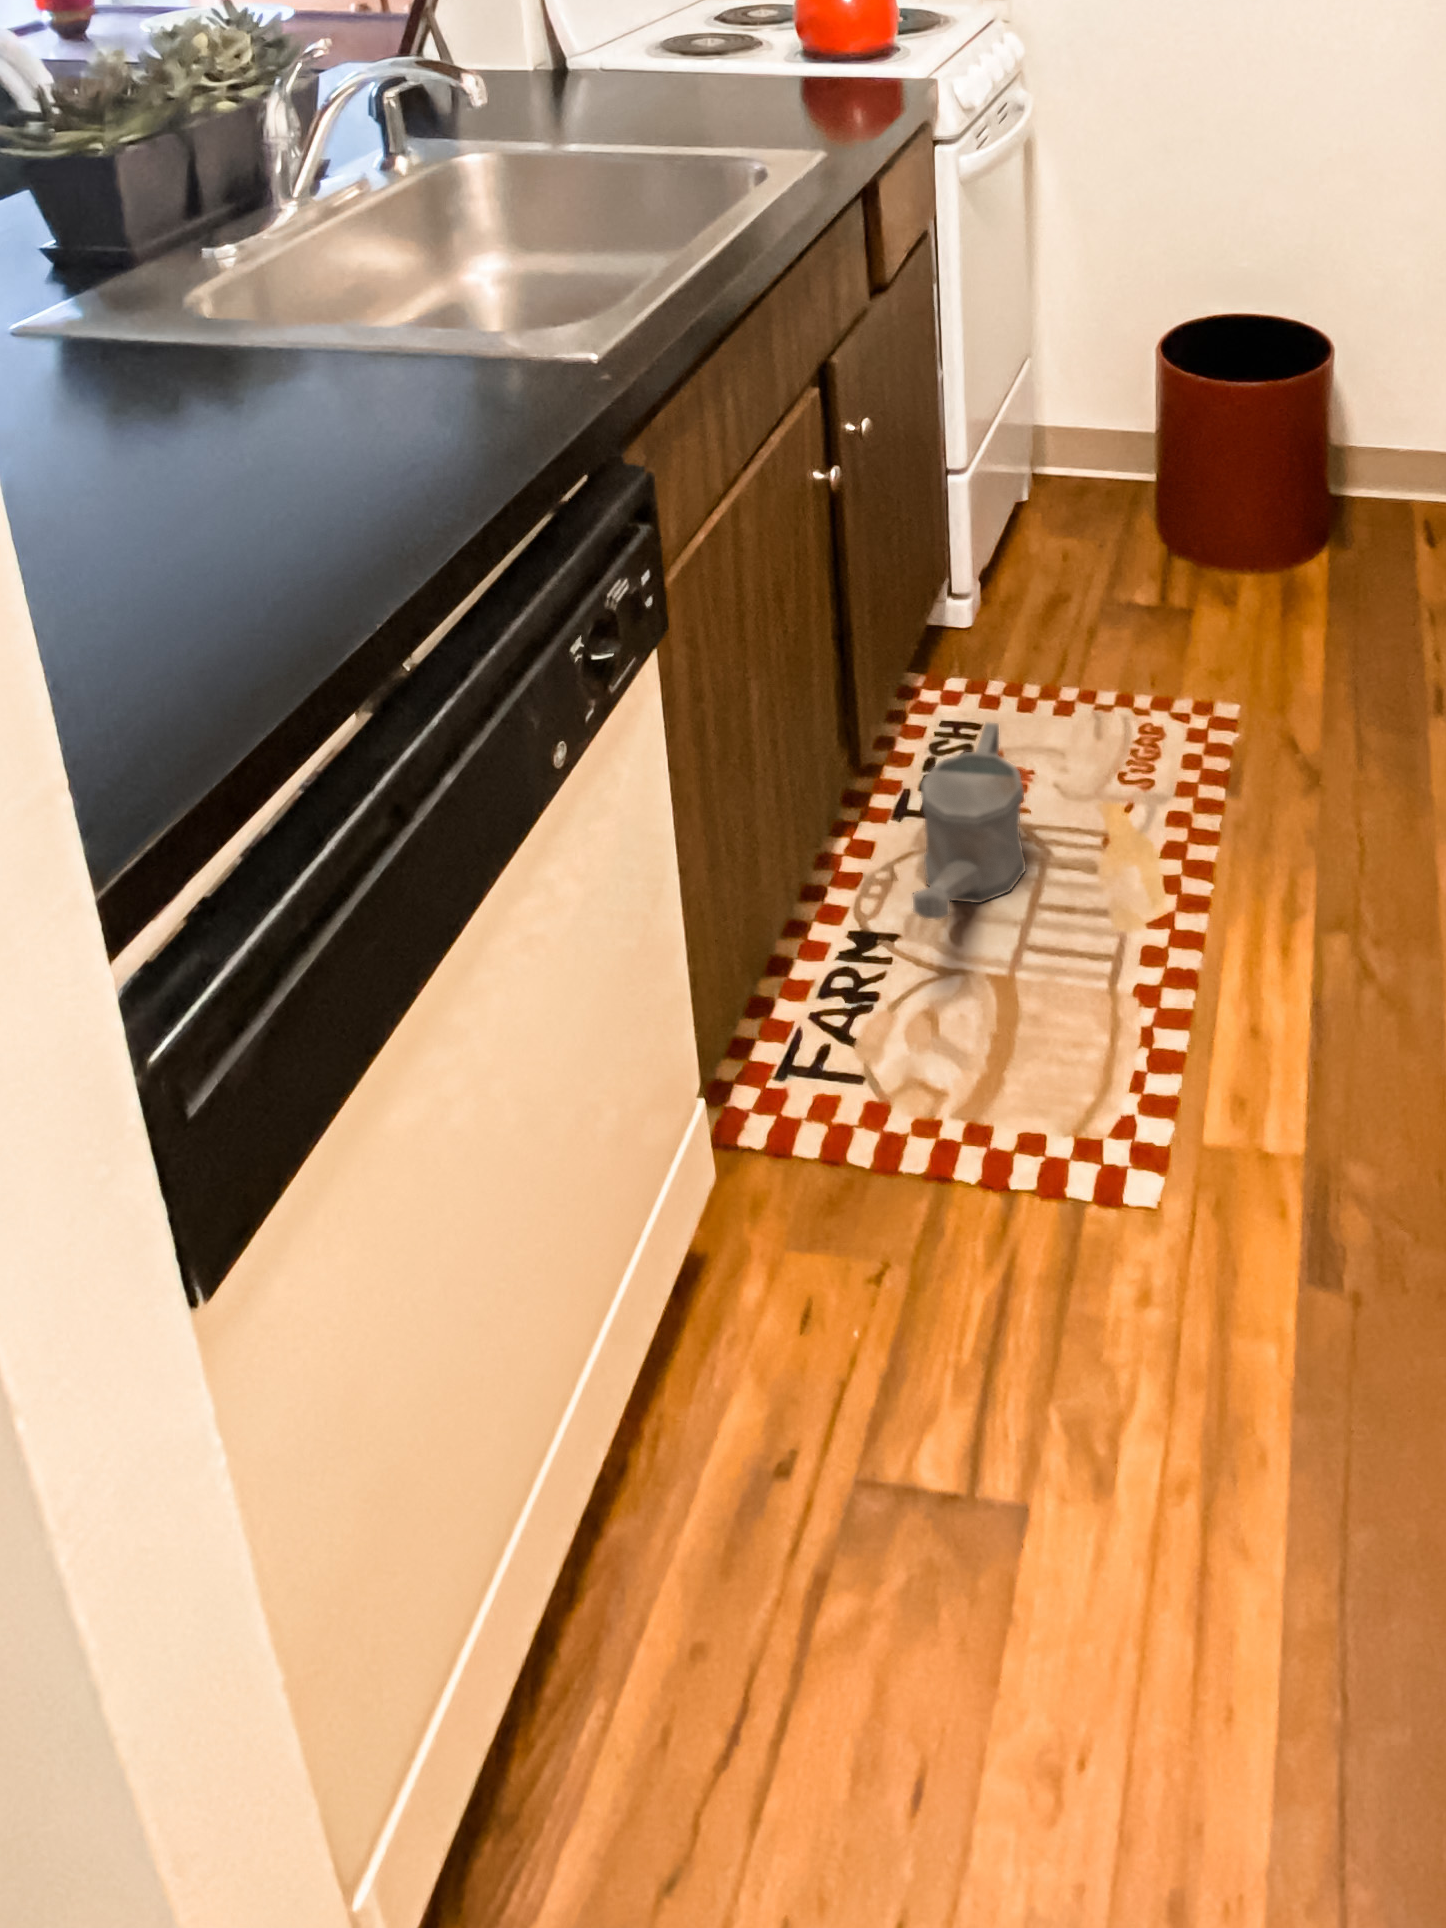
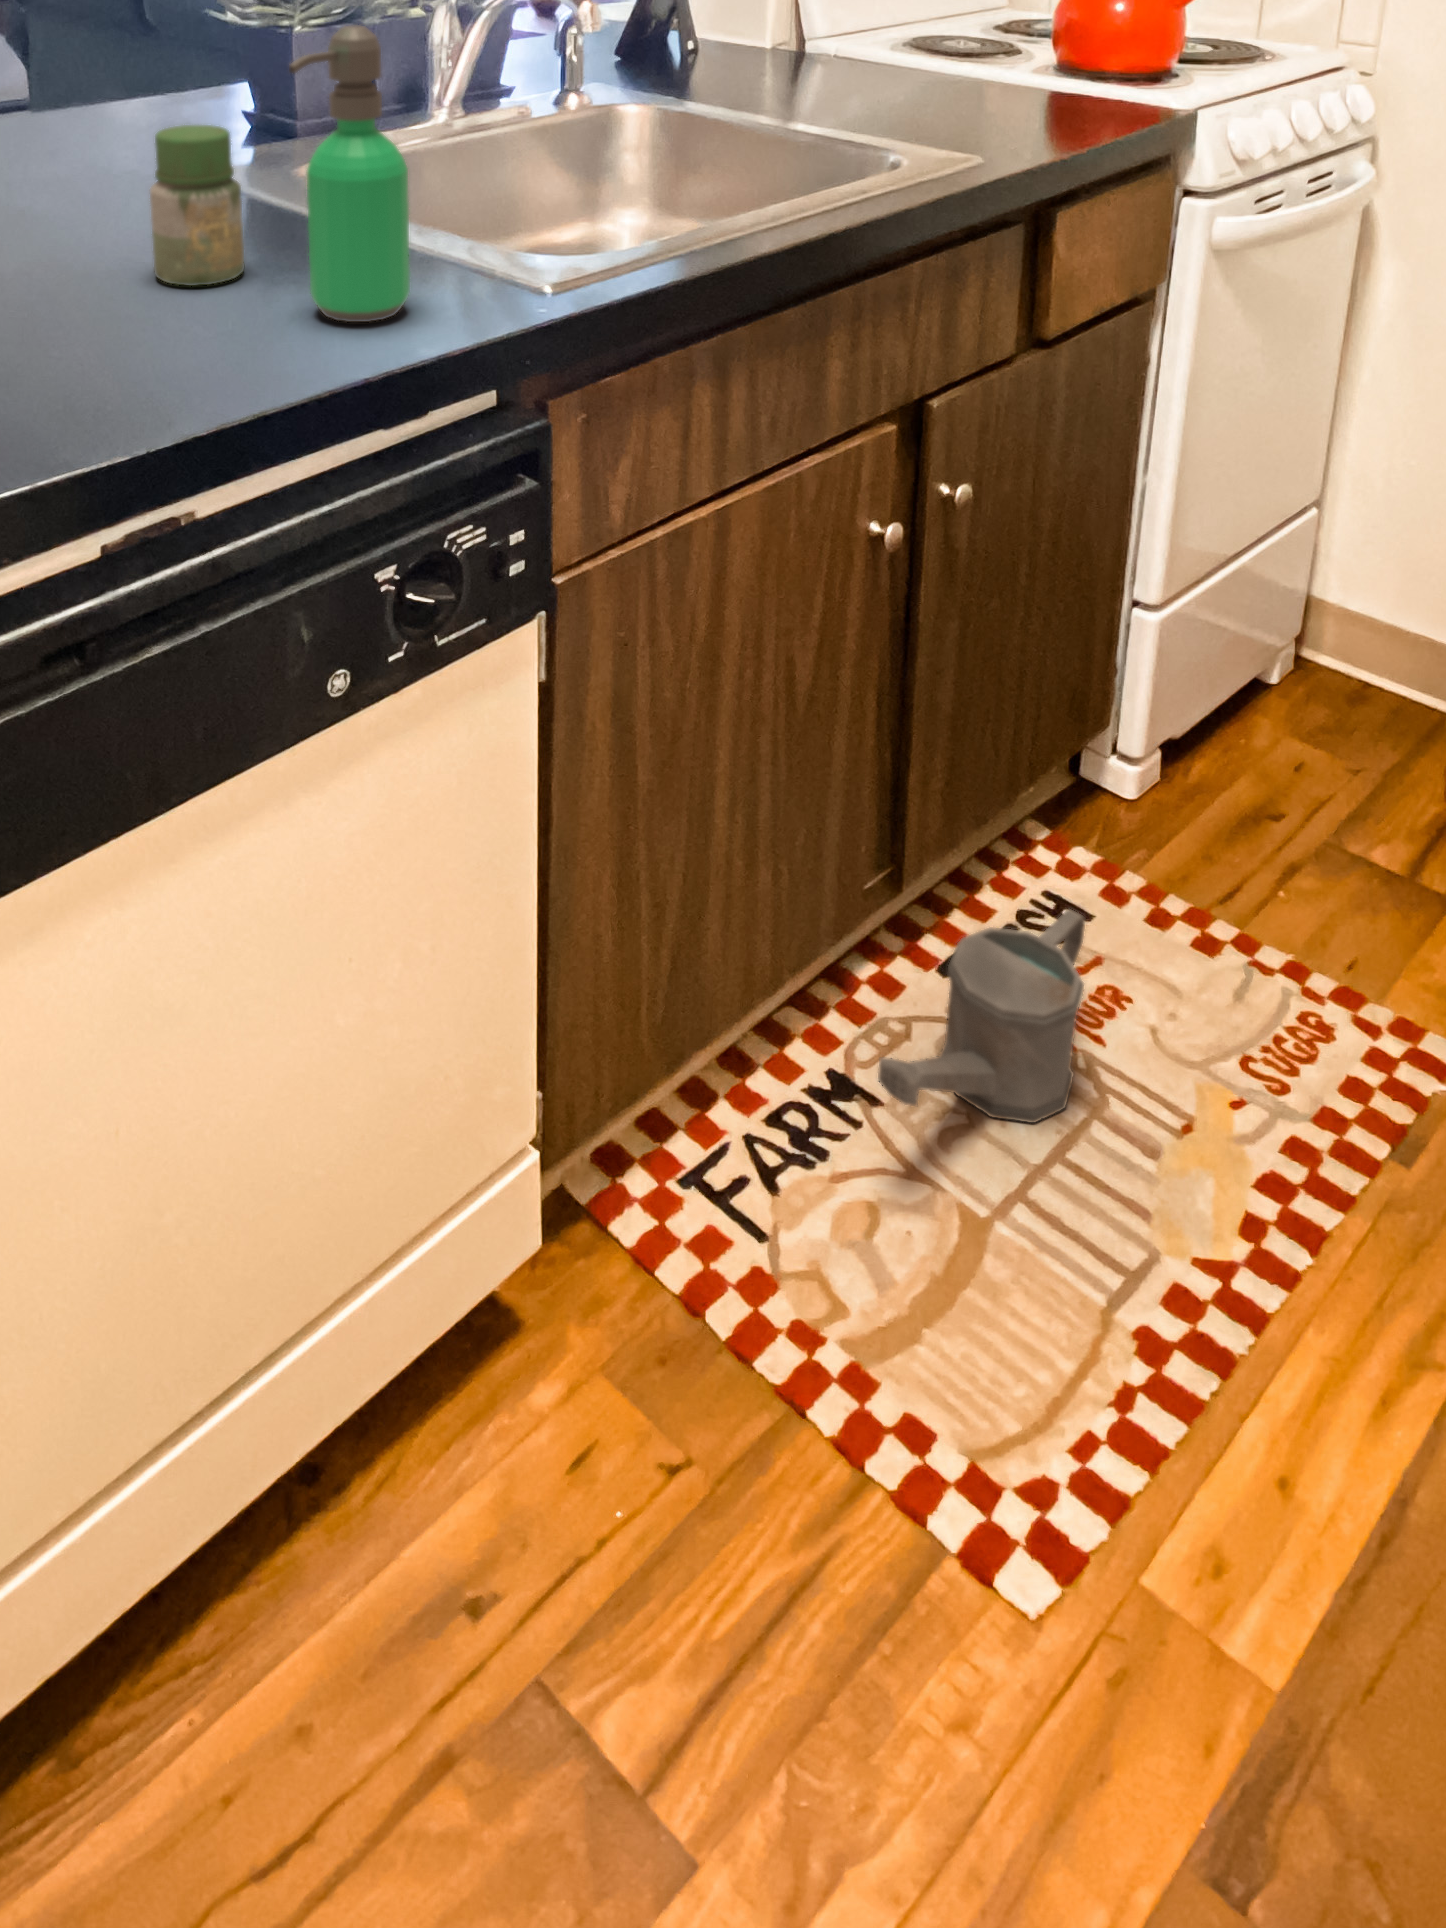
soap dispenser: none [338,151,468,434] -> present [289,25,410,322]
jar: none [124,273,247,447] -> present [150,125,245,286]

